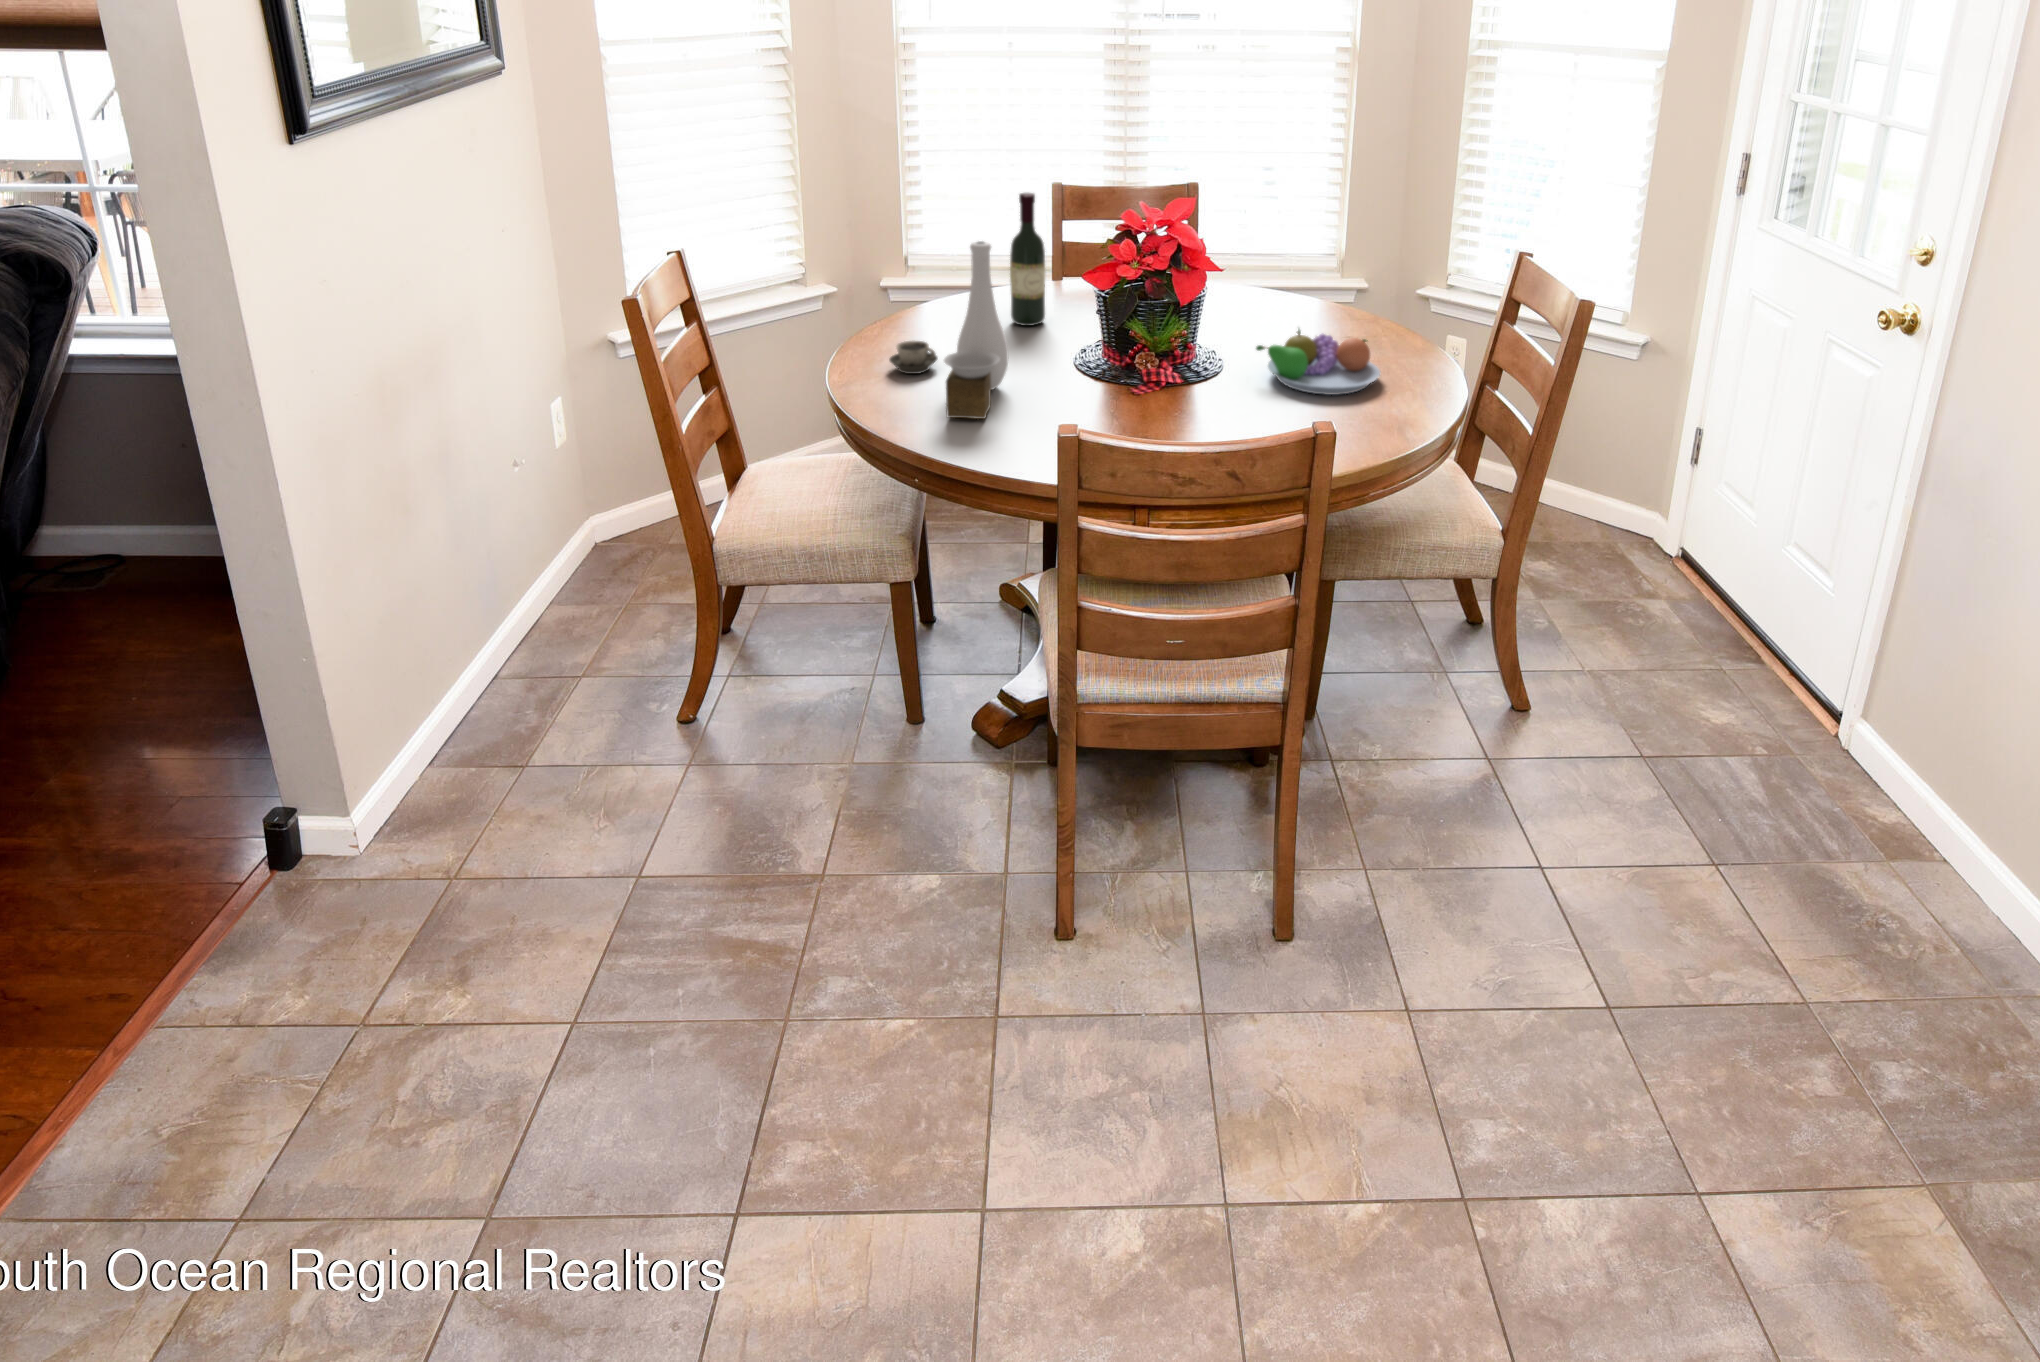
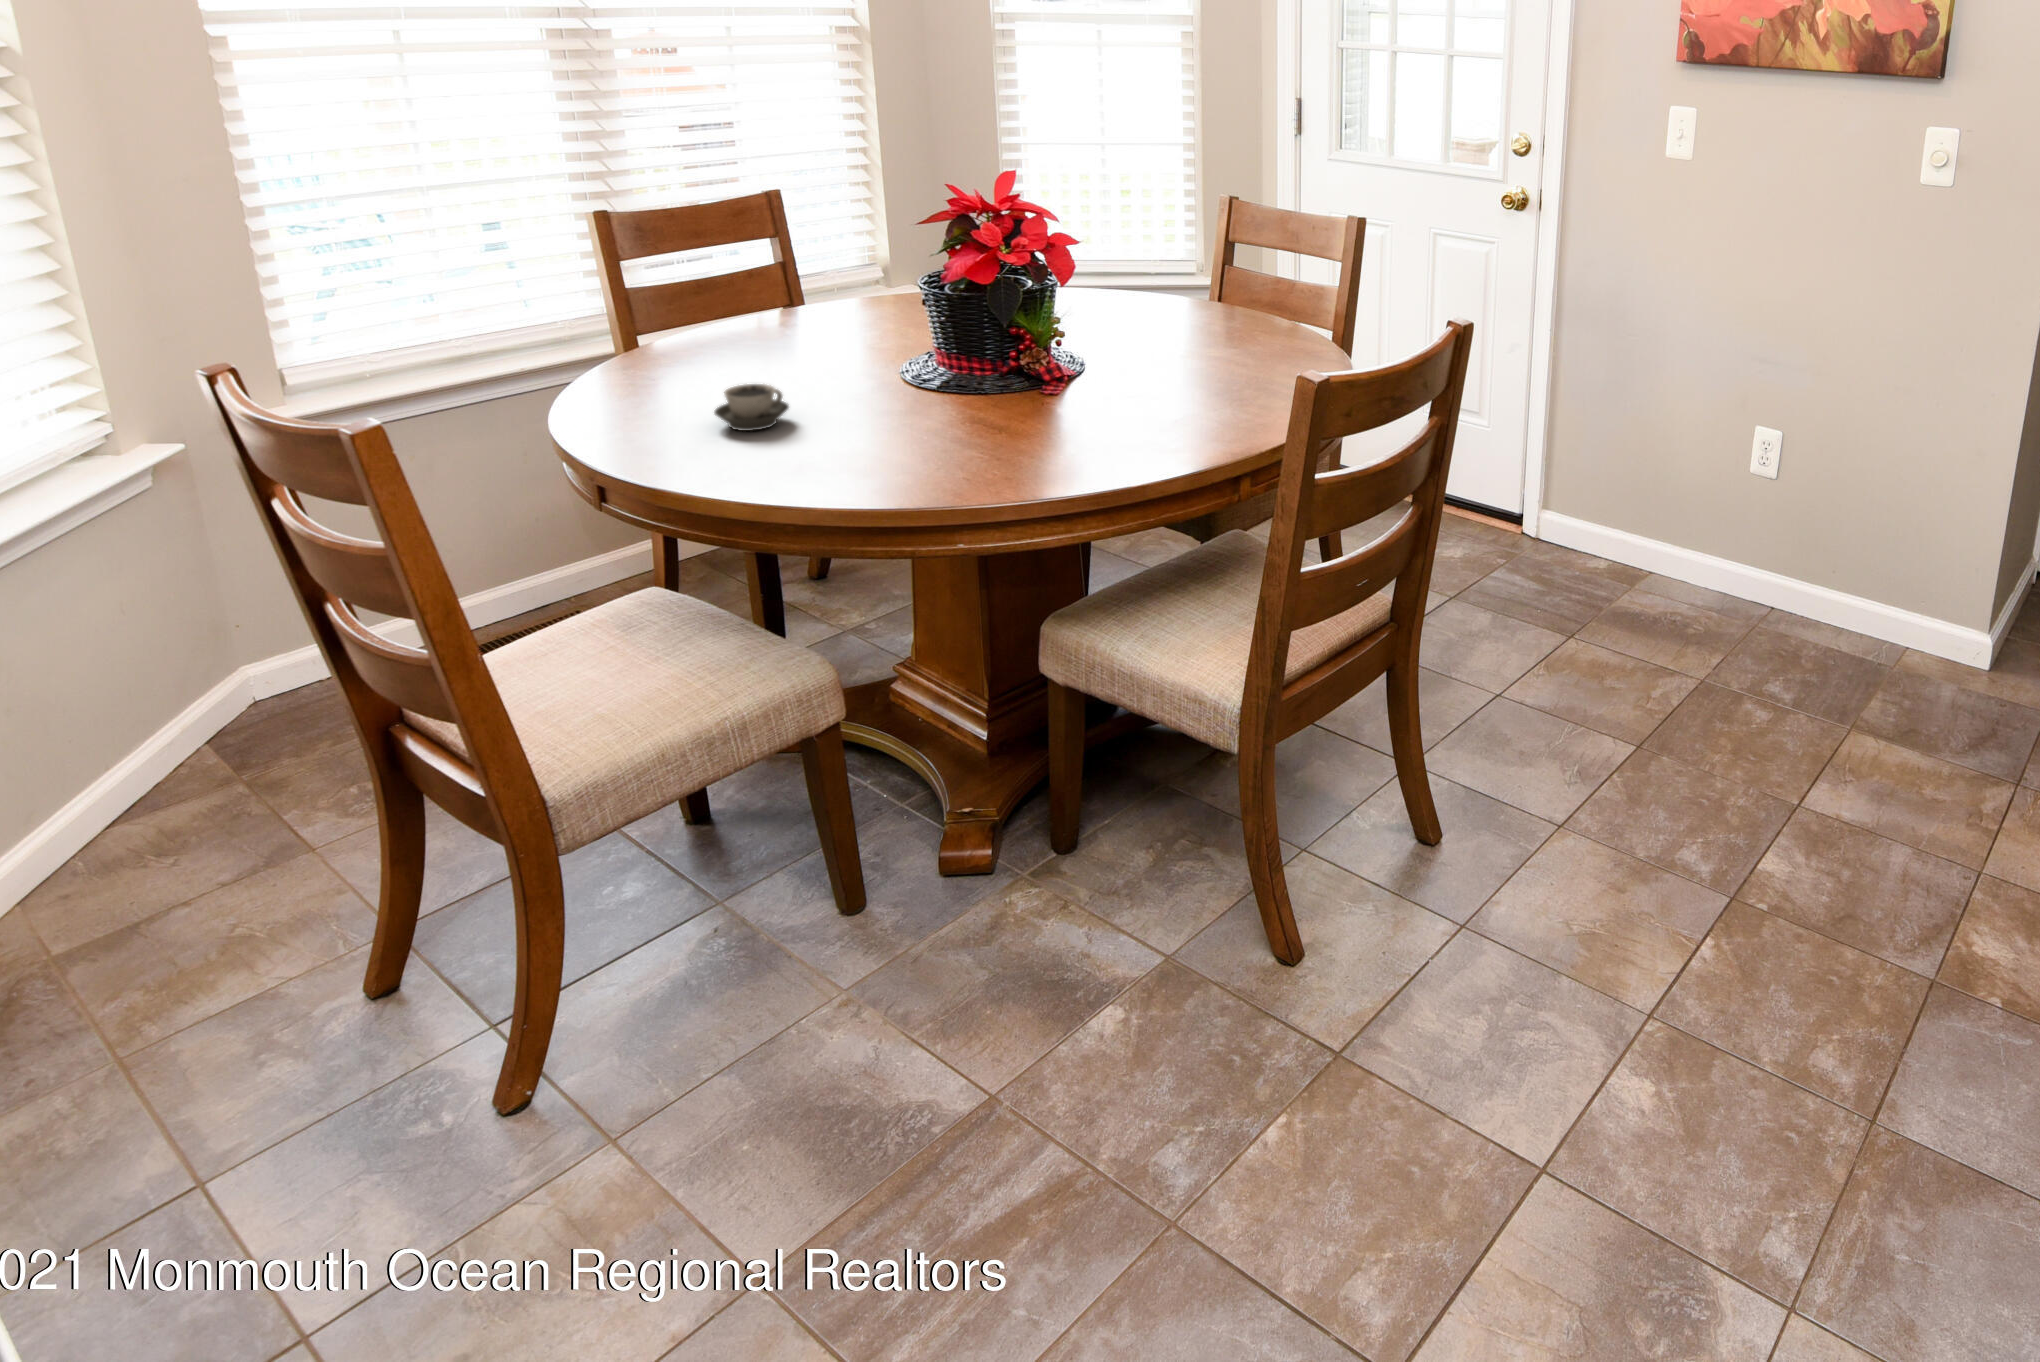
wine bottle: present [1010,193,1045,326] -> none [741,174,798,353]
vase: present [944,241,1008,419] -> none [852,222,980,450]
fruit bowl: present [1256,330,1380,395] -> none [1128,279,1249,340]

